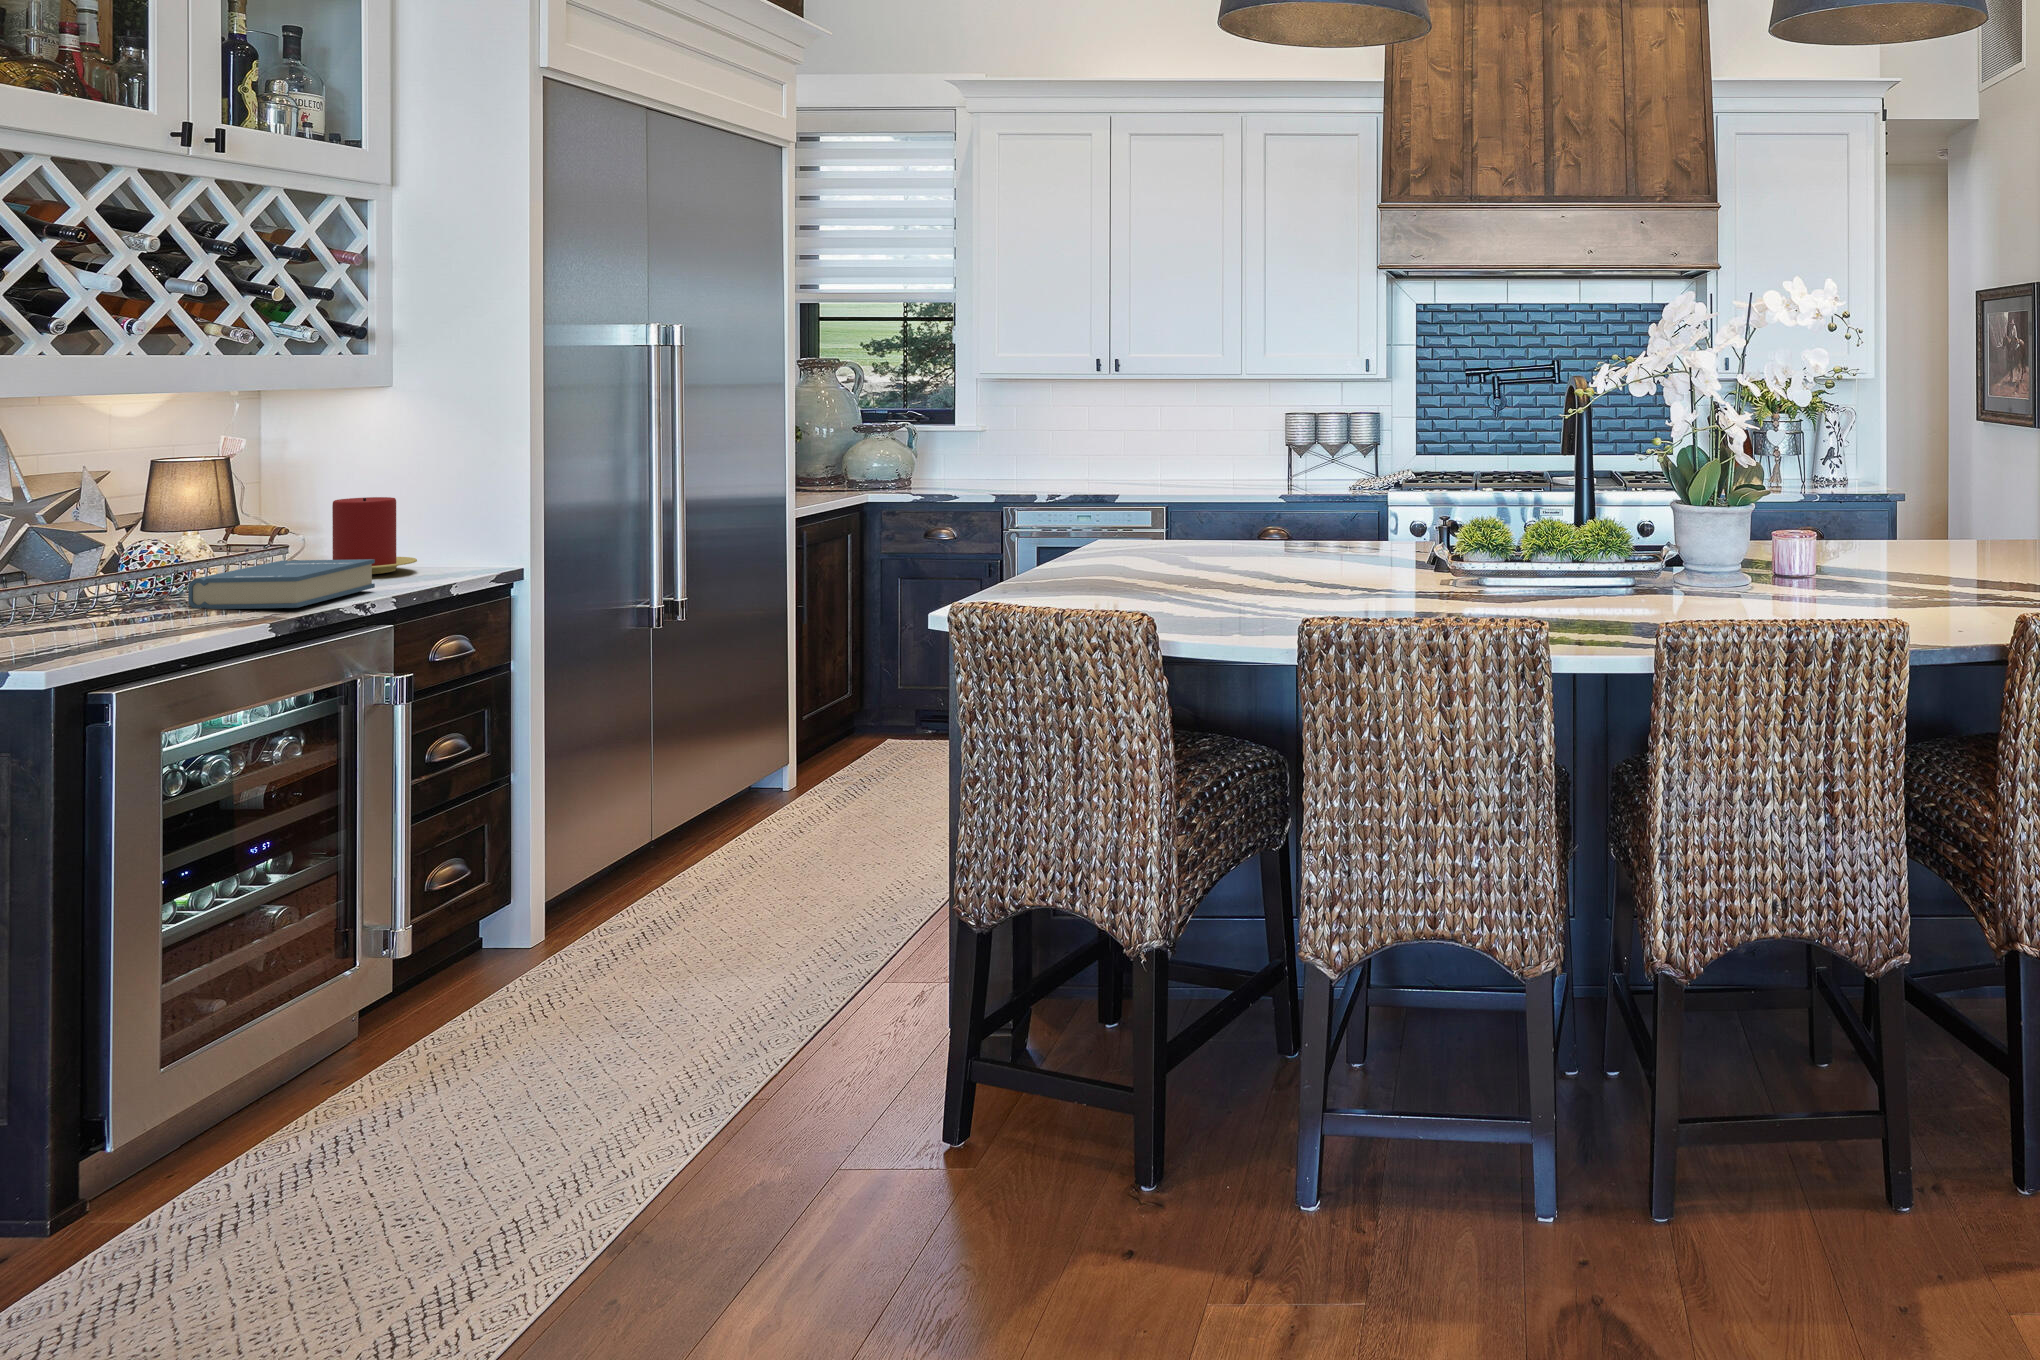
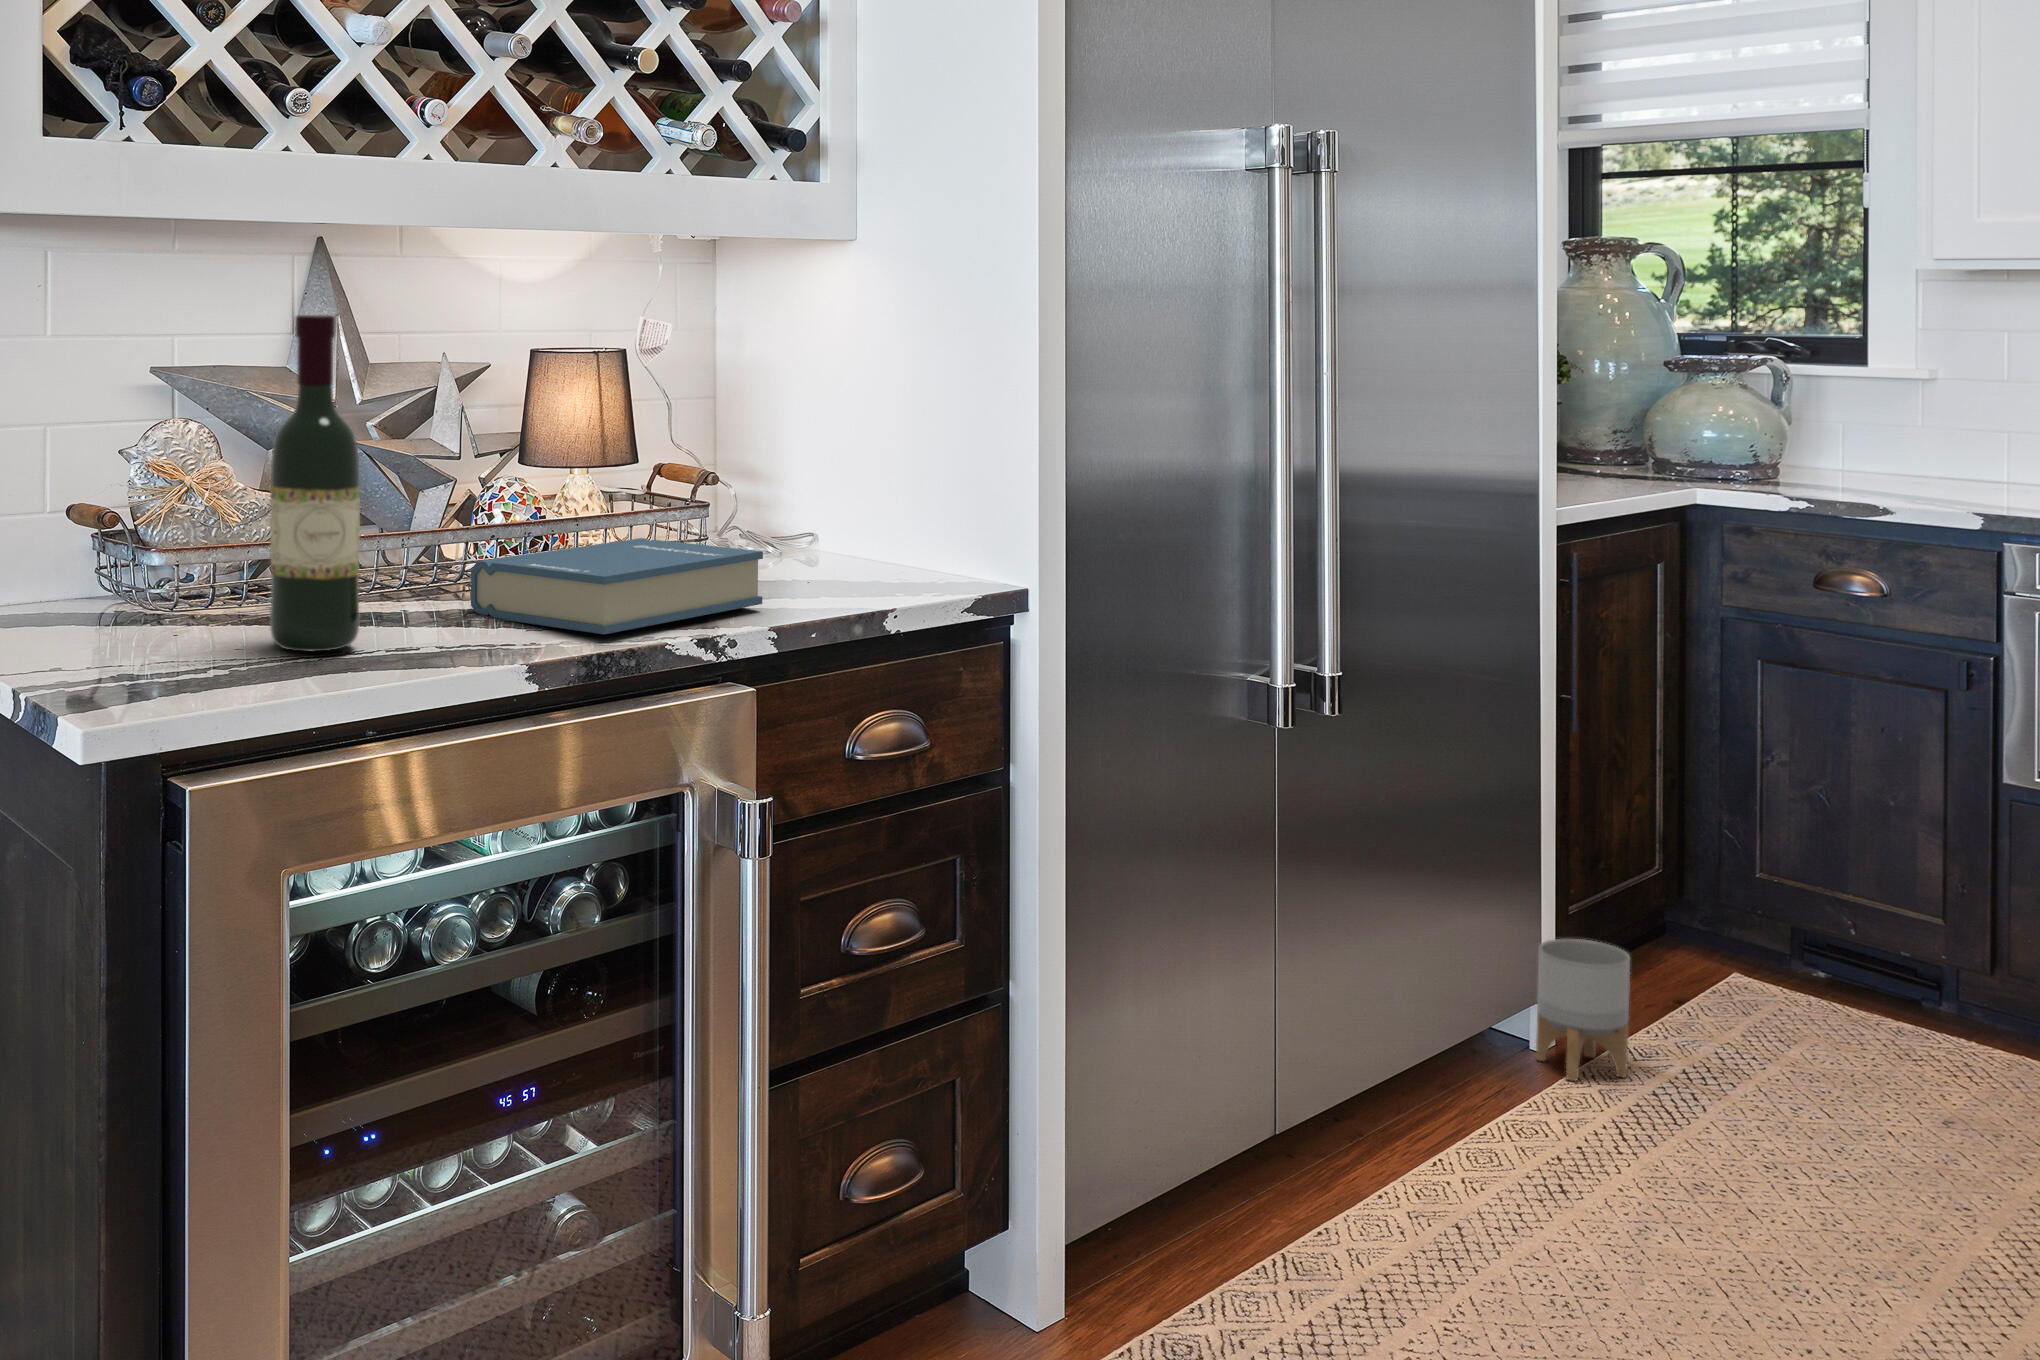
wine bottle: none [83,447,147,633] -> present [270,315,360,651]
candle: present [332,497,417,574] -> none [707,436,862,574]
planter: none [796,731,844,803] -> present [1536,939,1630,1081]

